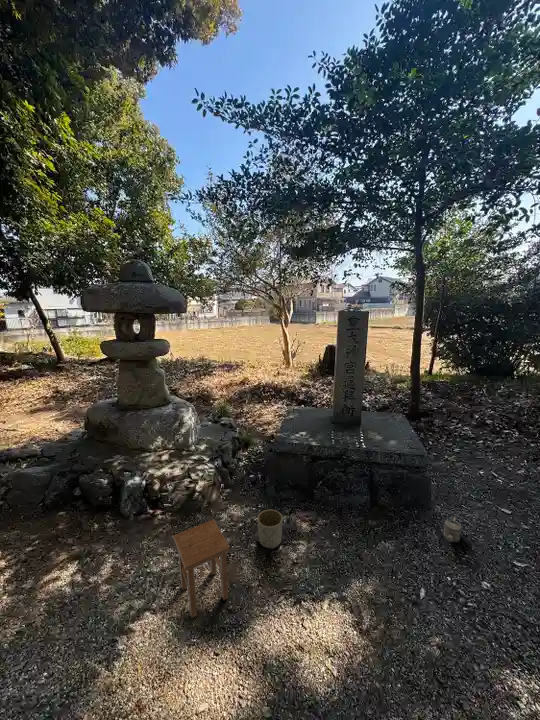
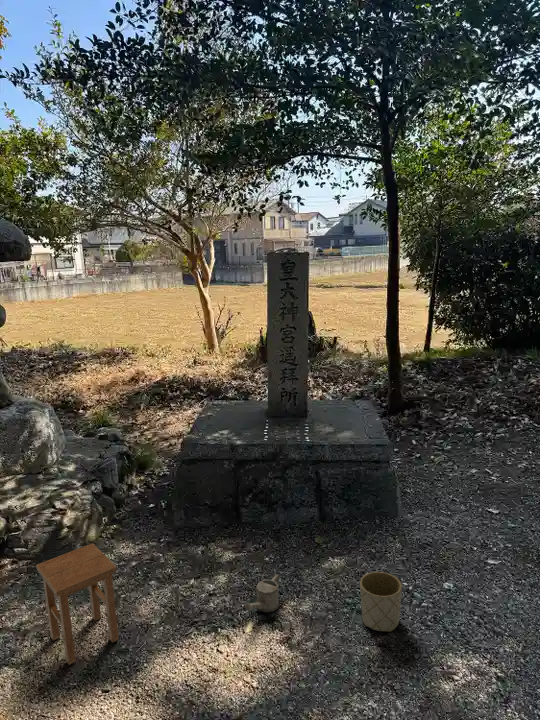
planter: present [258,510,283,549] -> present [360,572,402,632]
watering can: present [443,517,461,542] -> present [245,574,279,612]

